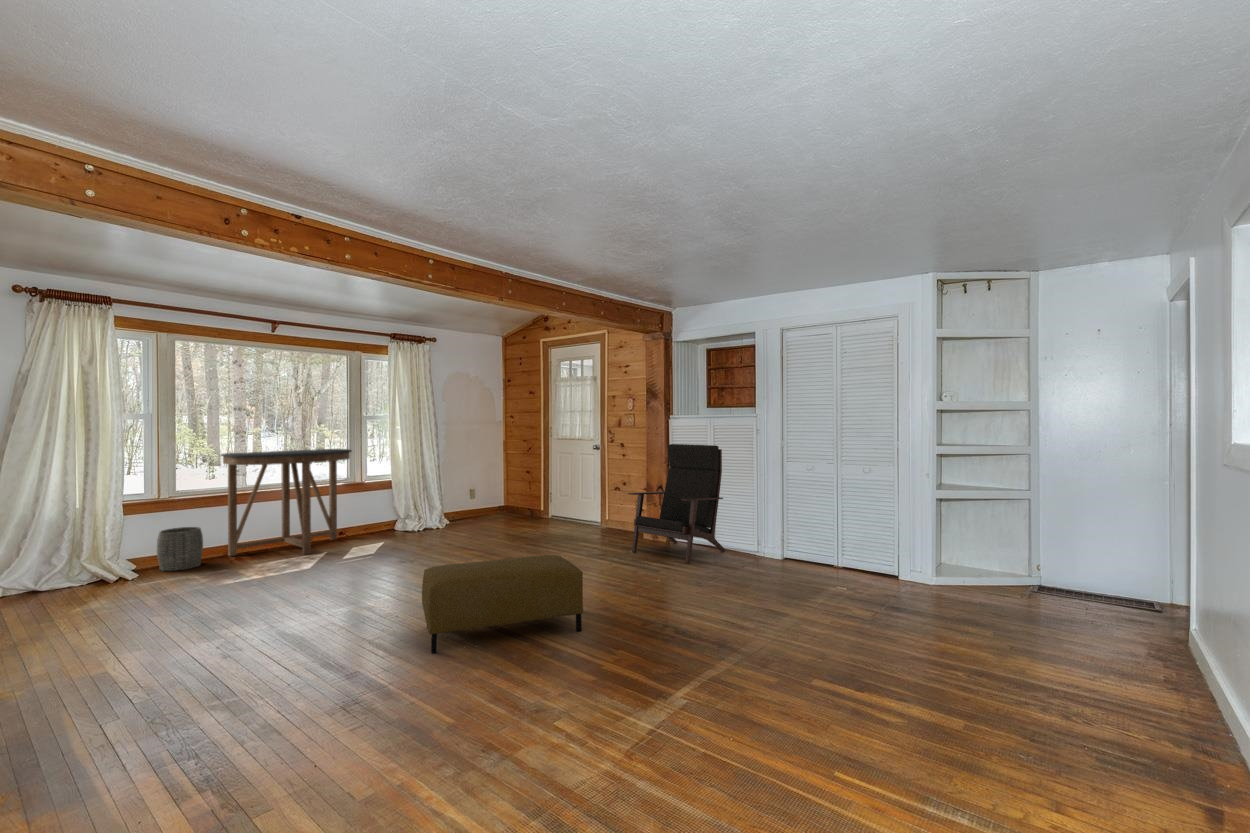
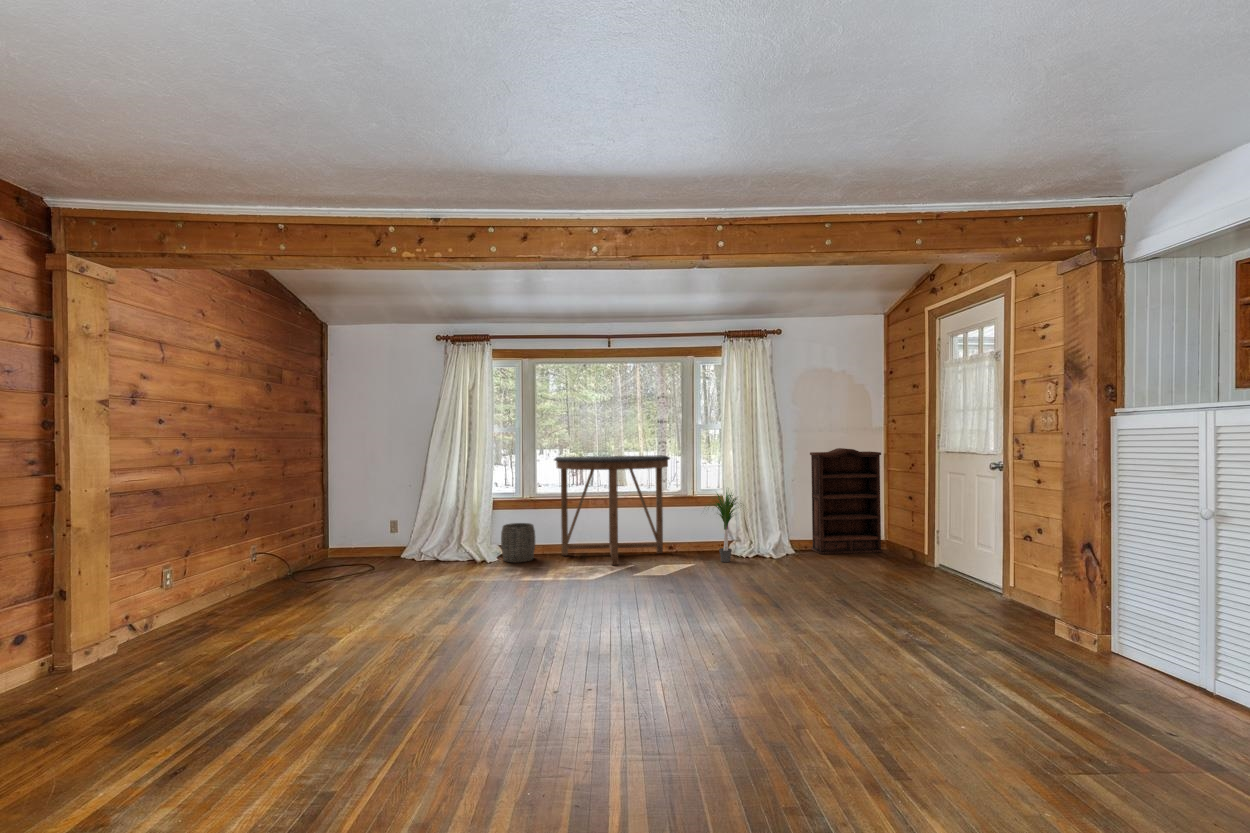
bookshelf: none [456,439,507,522] -> present [810,448,883,554]
lounge chair: present [628,444,725,563] -> none [988,469,1233,716]
potted plant: none [380,470,426,537] -> present [714,492,737,562]
ottoman: present [422,555,583,653] -> none [493,619,735,792]

